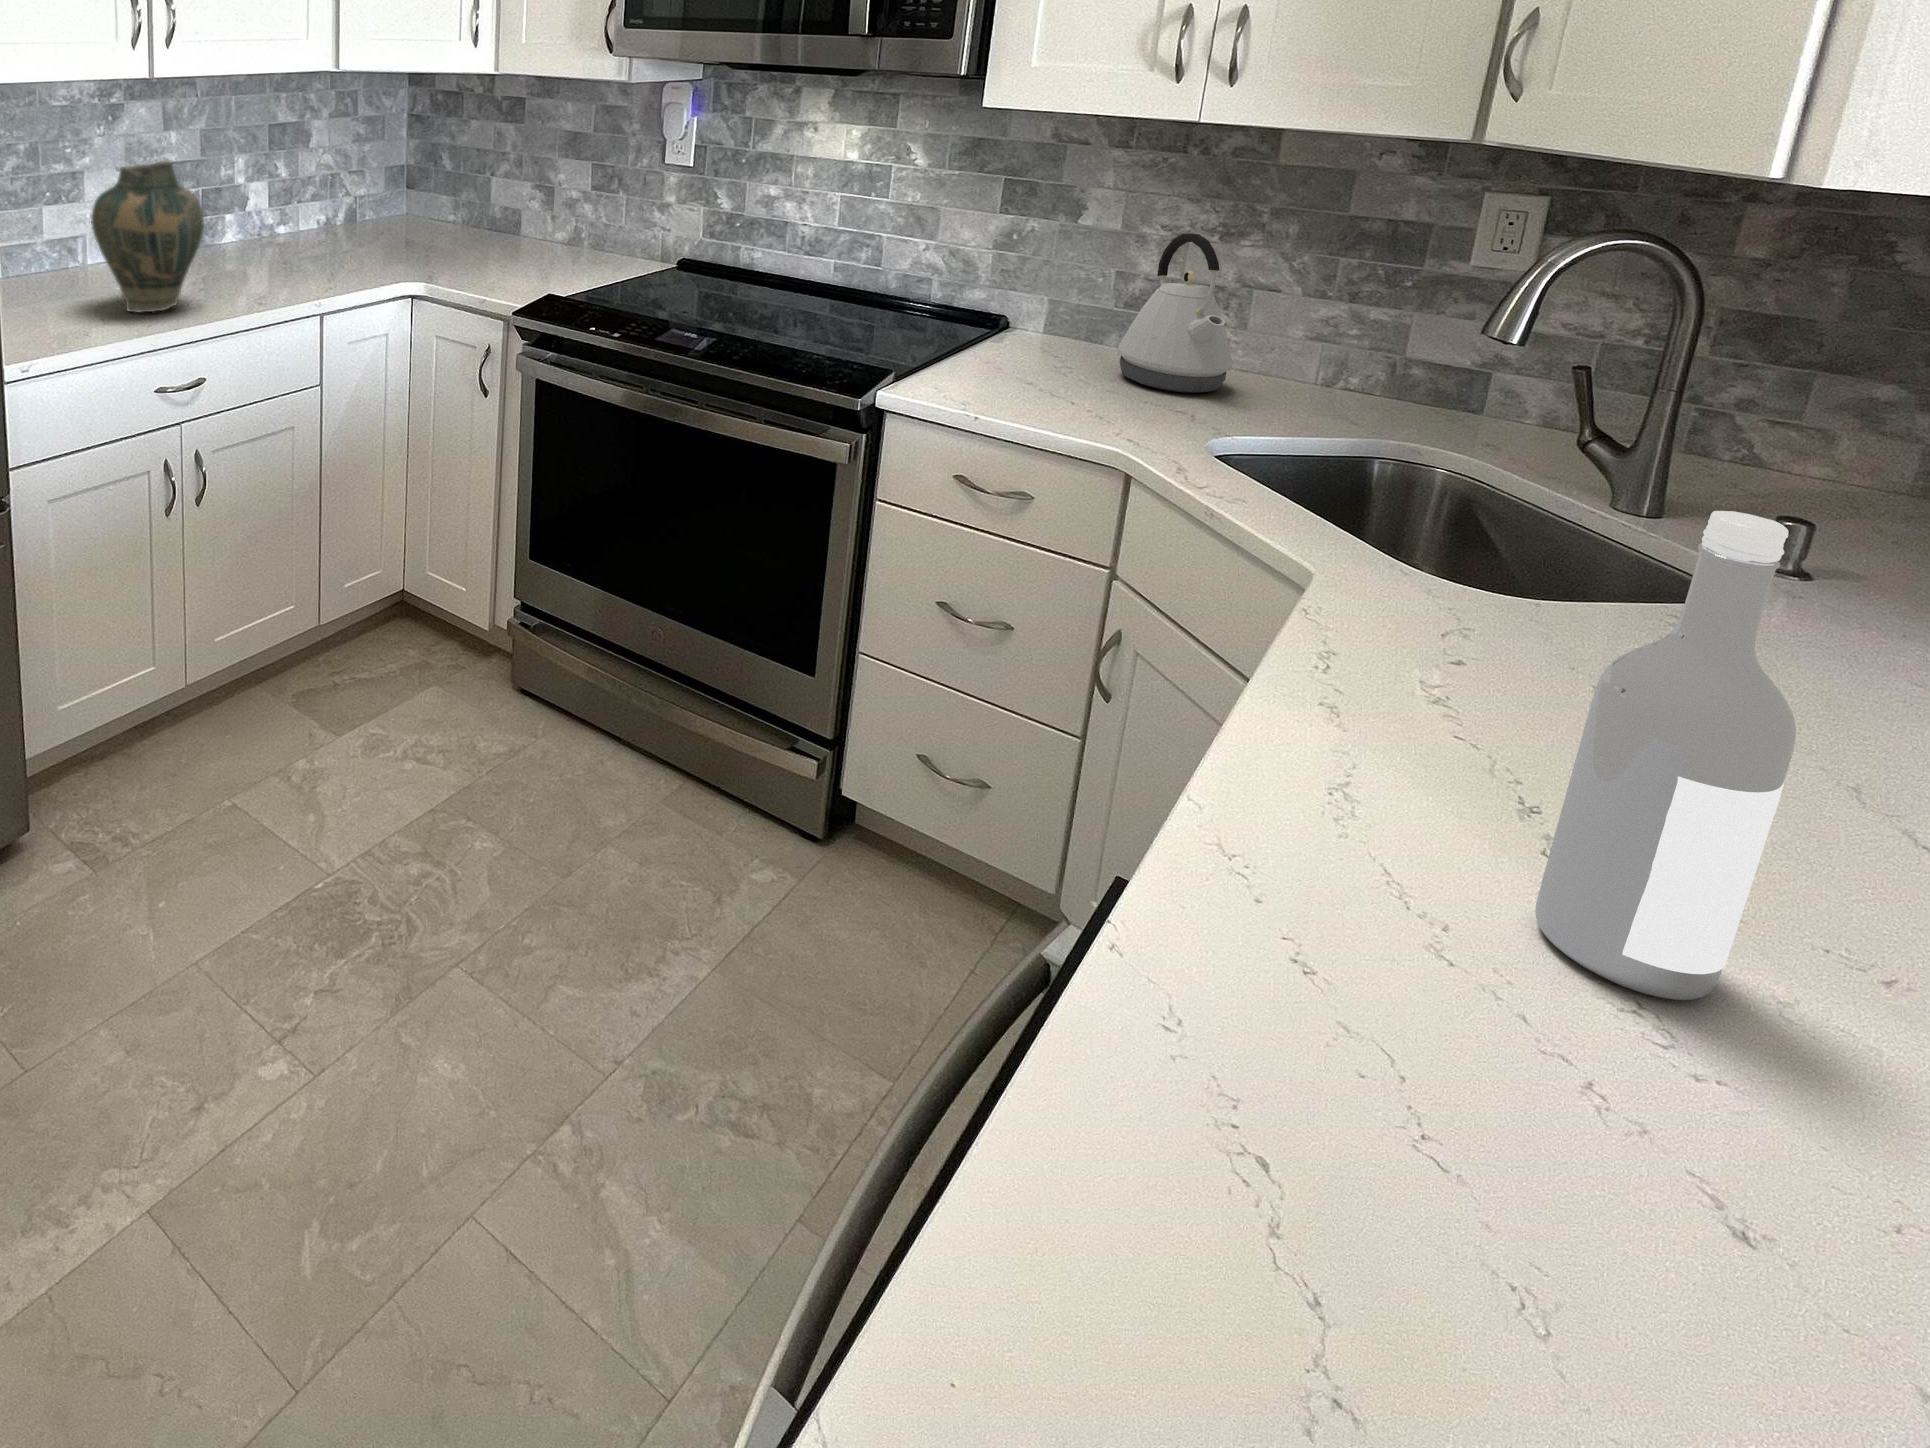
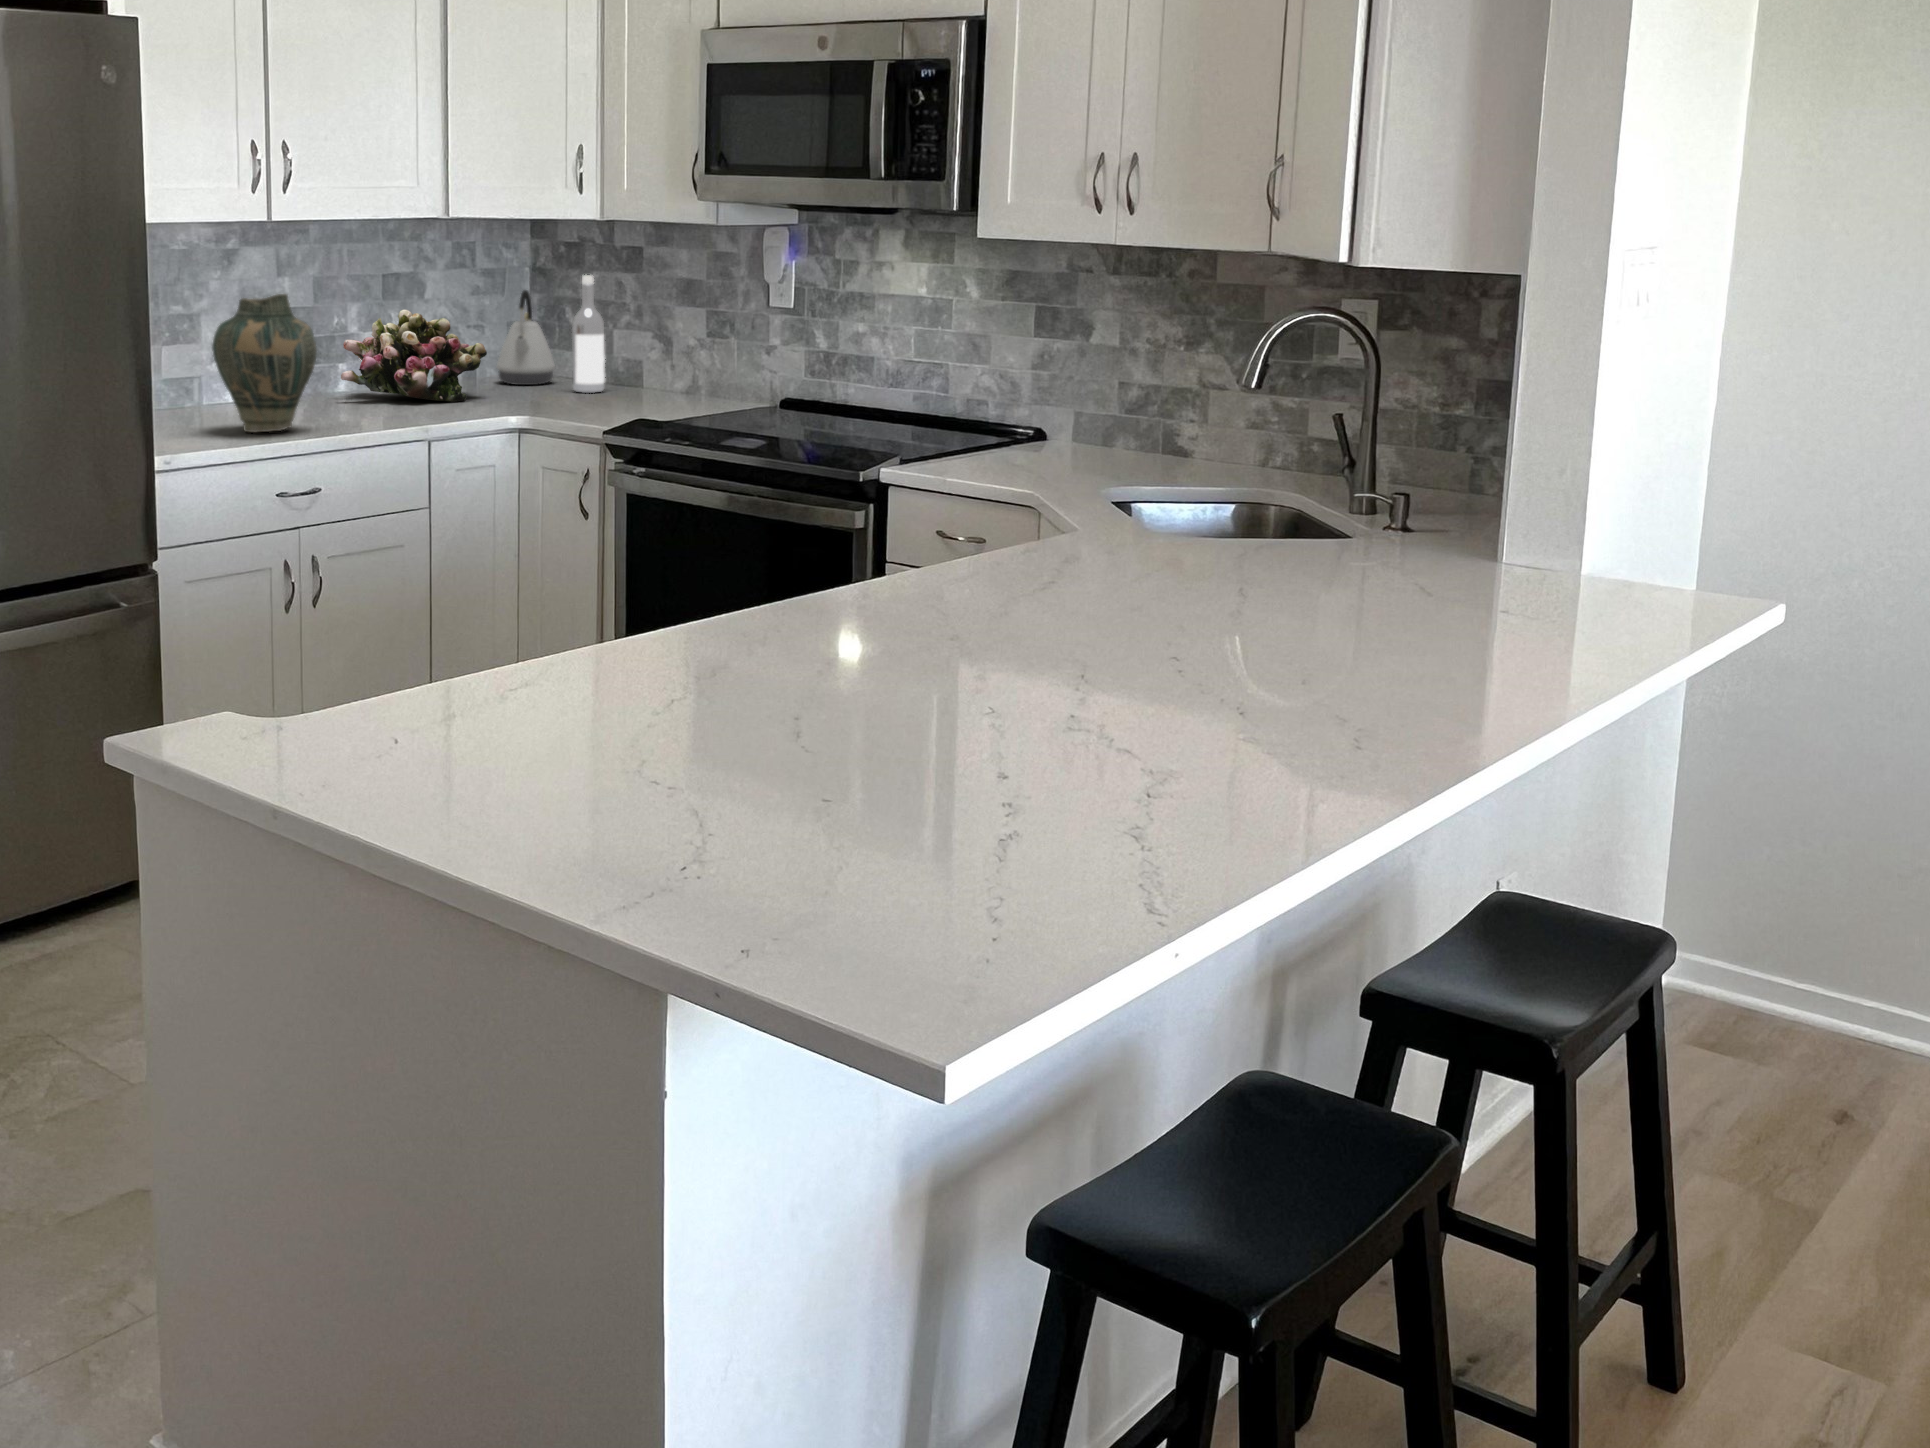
flower arrangement: none [231,161,373,255] -> present [341,310,487,402]
kettle: present [1118,233,1233,393] -> present [497,290,555,385]
wine bottle: present [1536,511,1796,1000] -> present [572,275,605,393]

